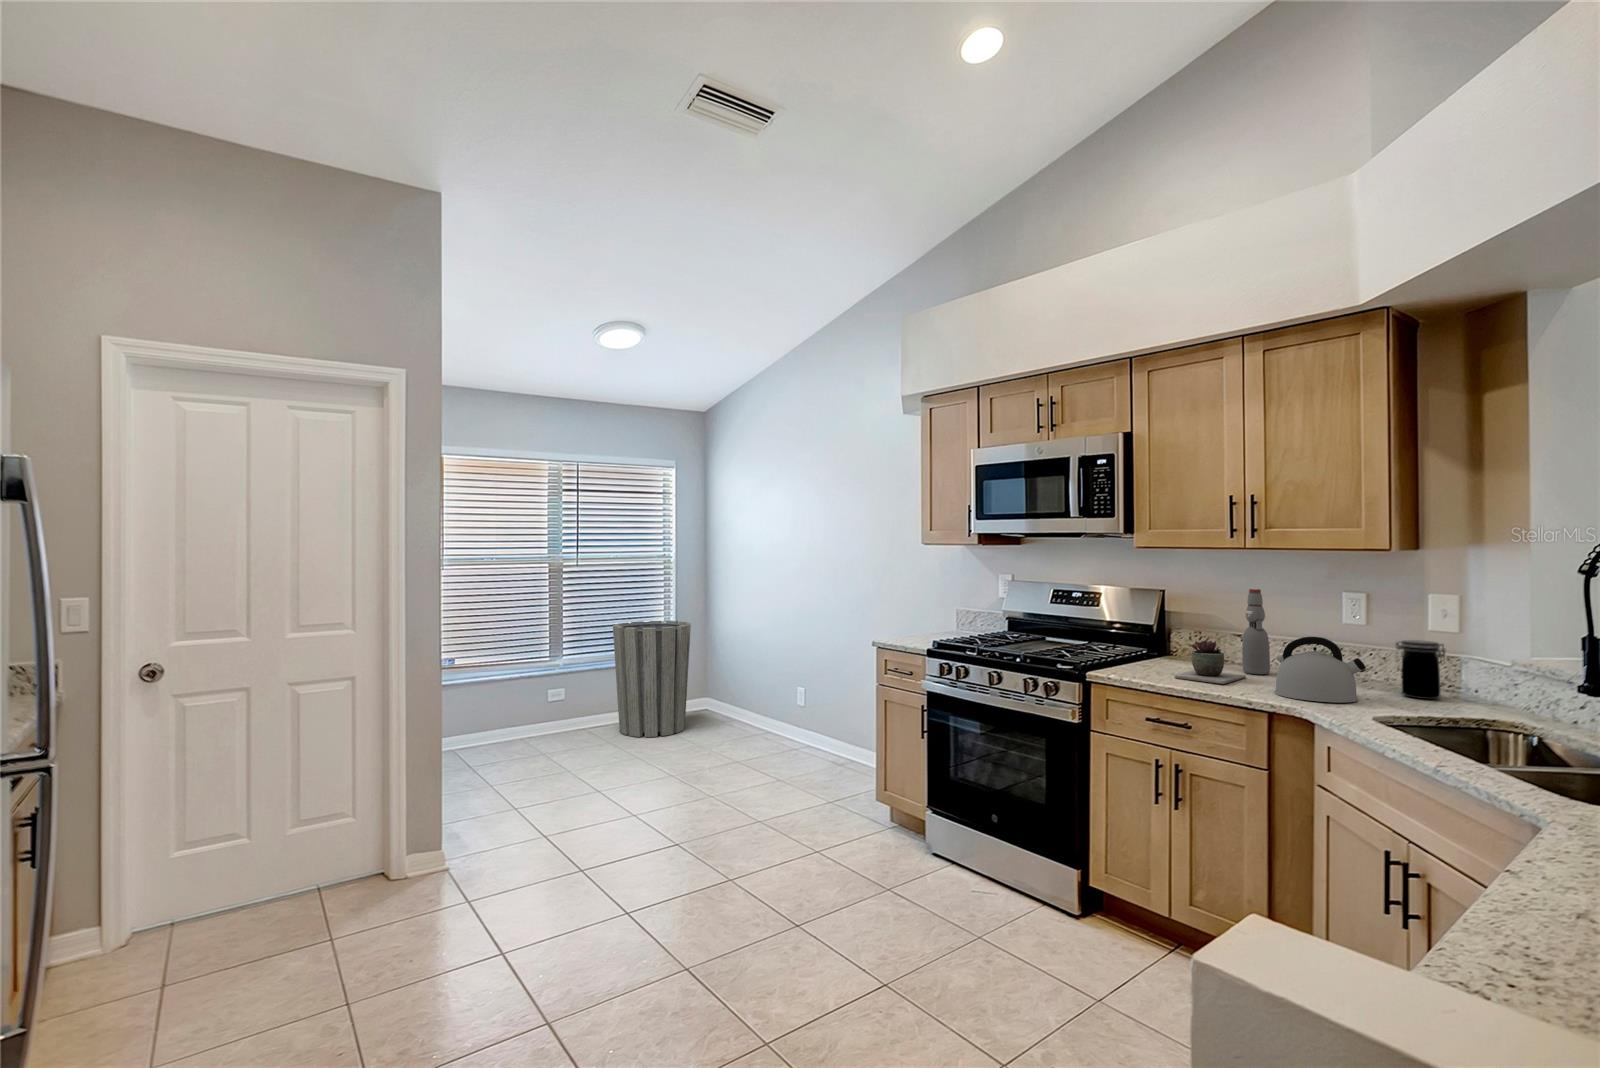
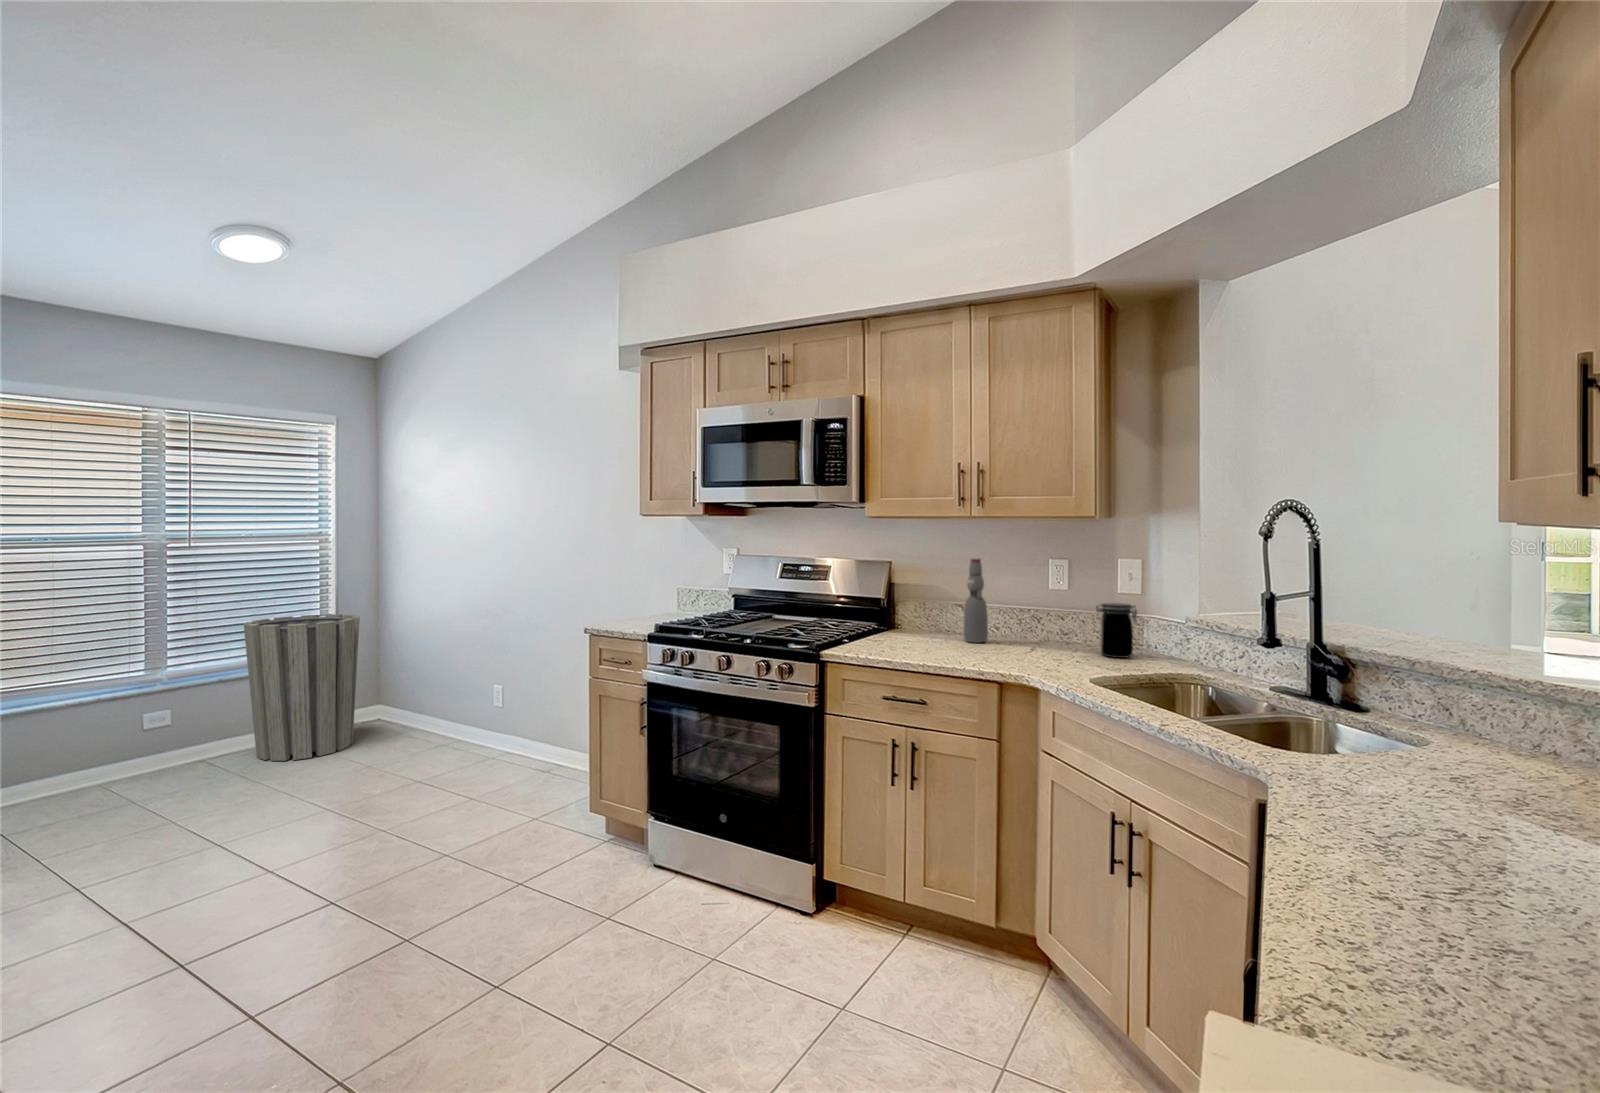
kettle: present [1275,637,1366,703] -> none [1000,603,1078,667]
succulent plant: present [1174,640,1246,684] -> none [906,611,969,655]

